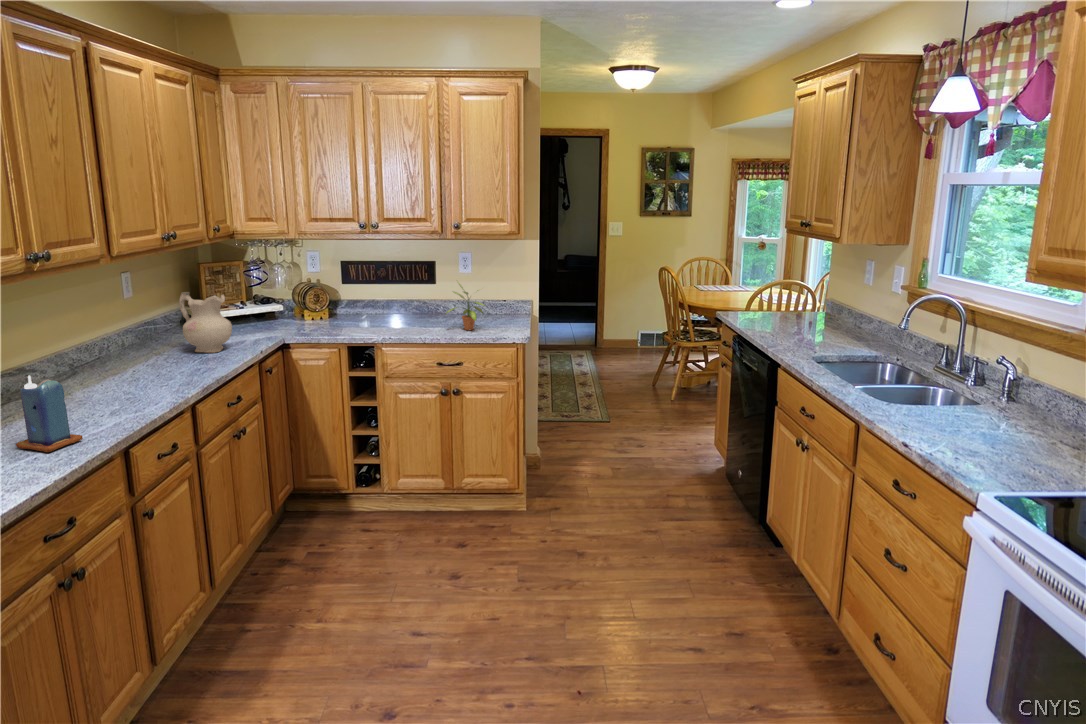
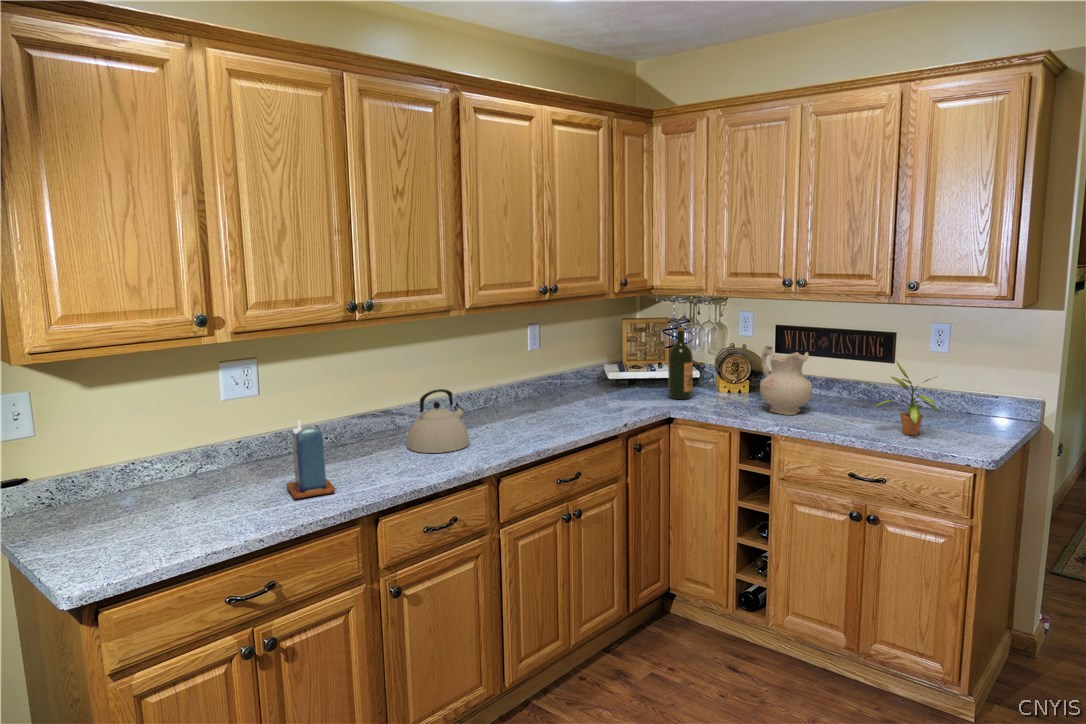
wine bottle: none [267,267,291,330] -> present [668,327,693,399]
ceramic pitcher: present [179,292,232,353] -> present [760,346,812,415]
kettle: none [79,338,148,400] -> present [407,389,470,453]

